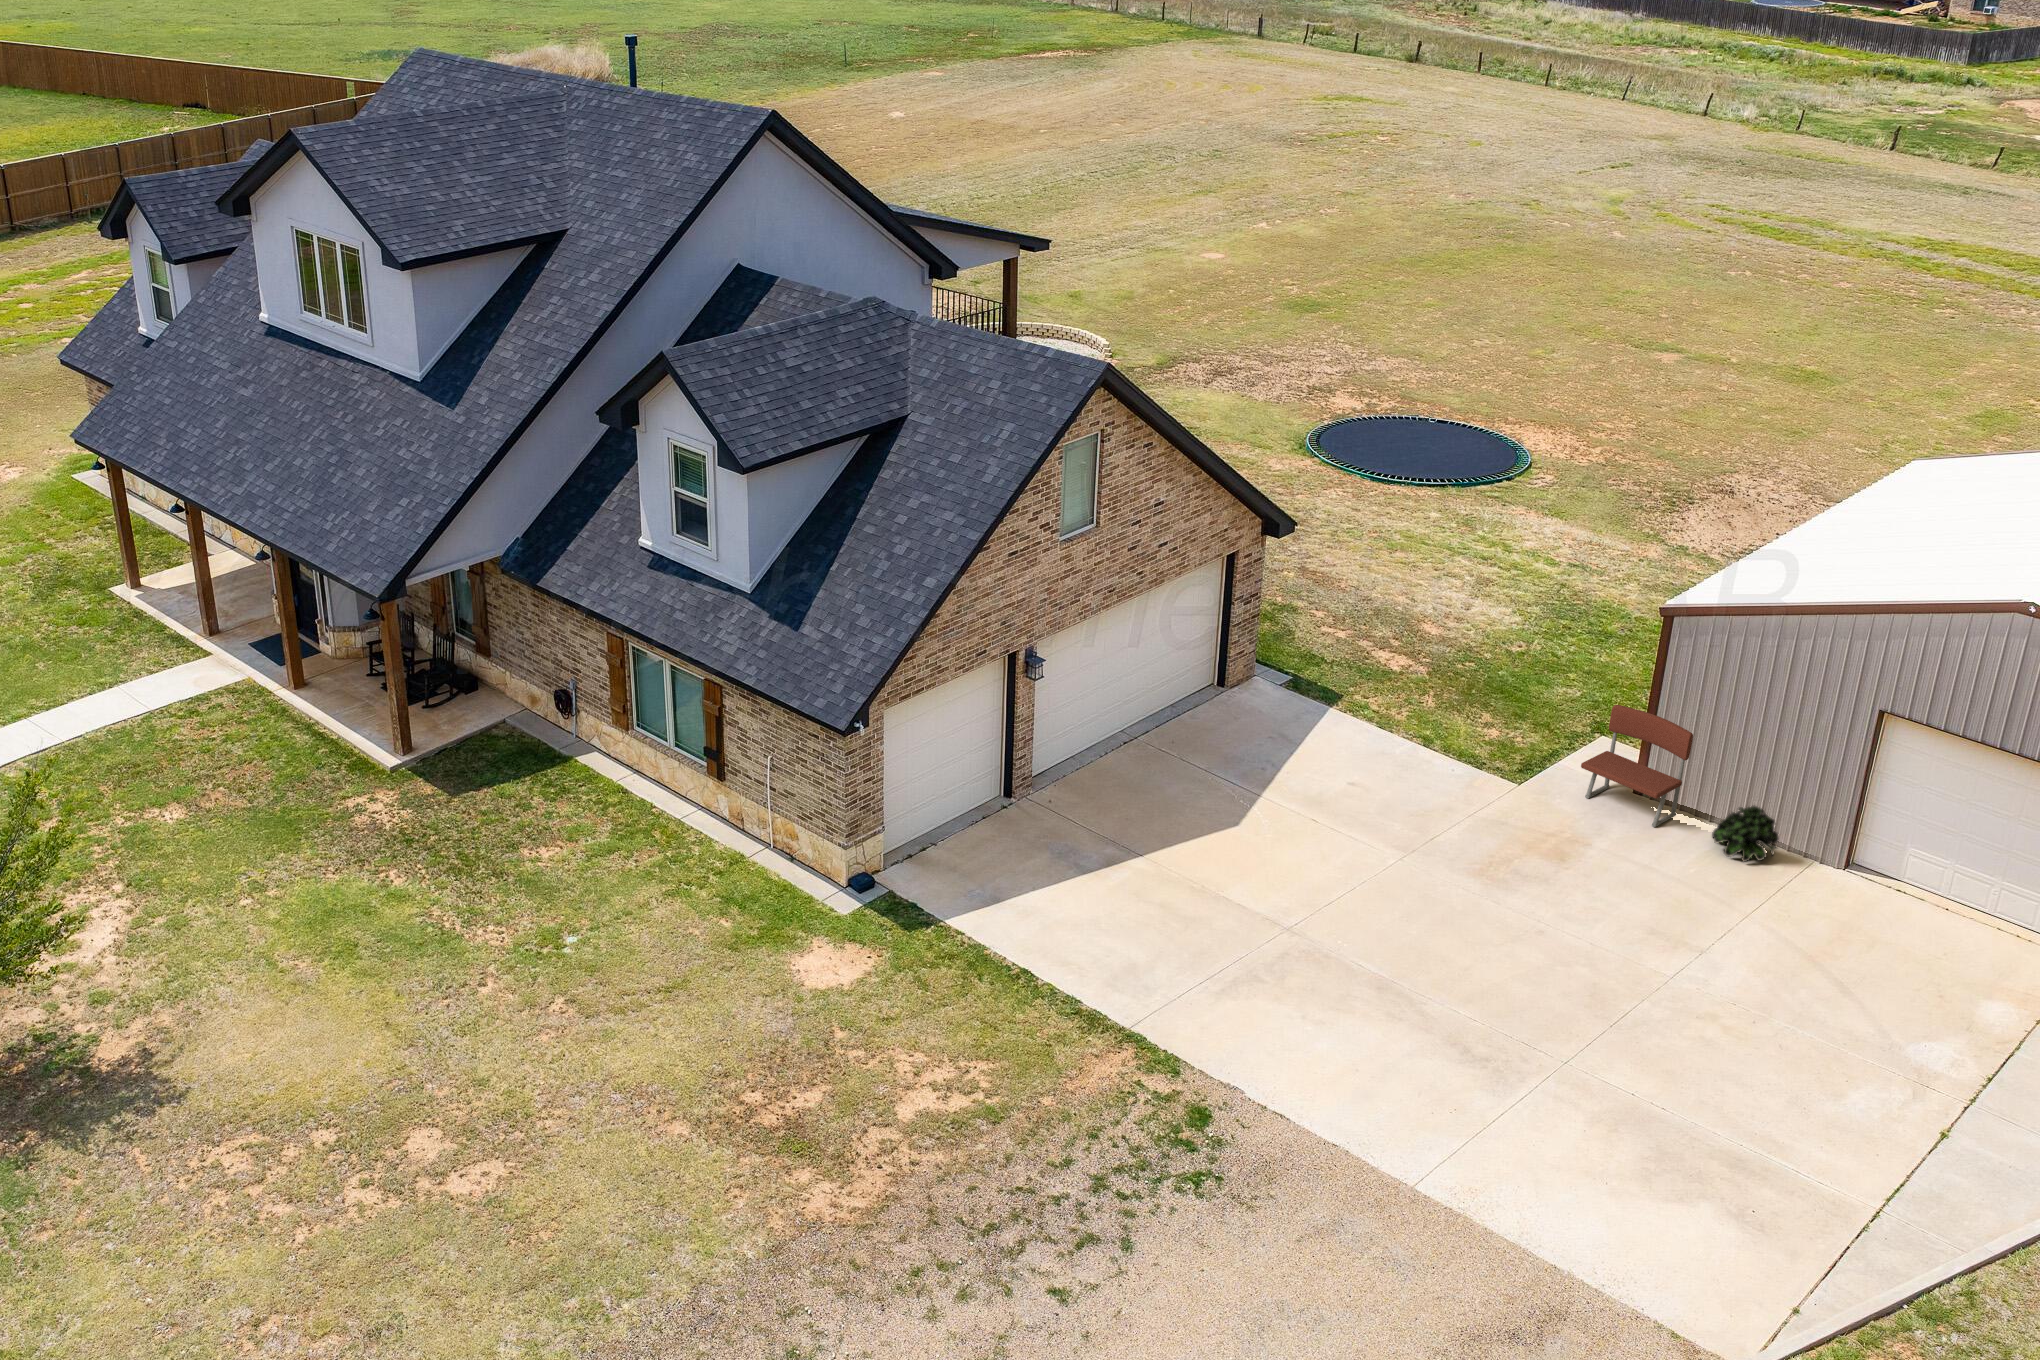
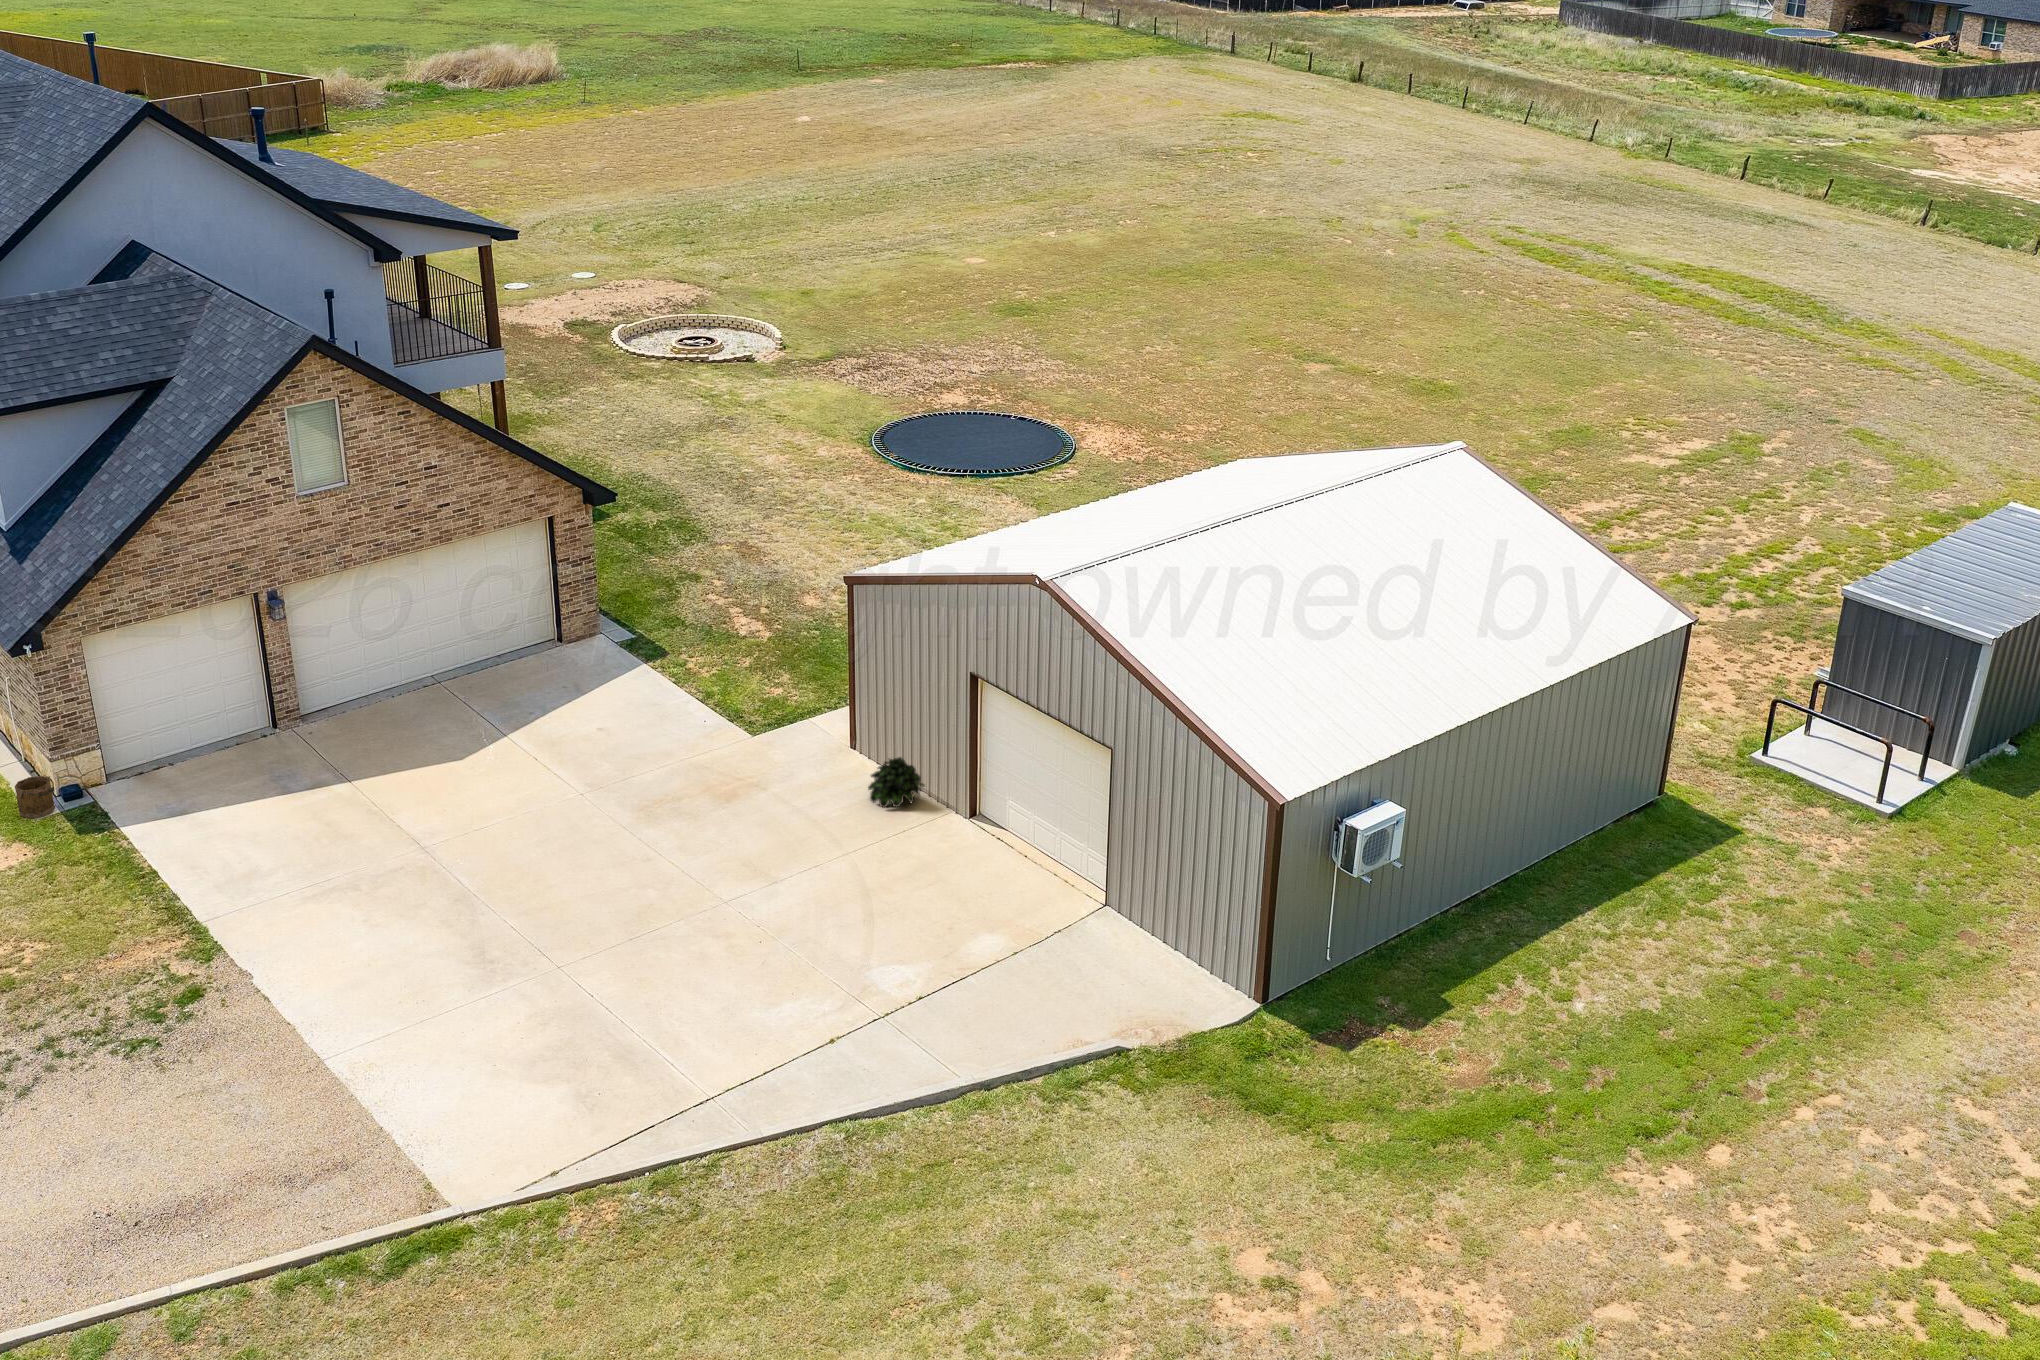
bench: present [1581,705,1693,827] -> none [789,664,866,776]
bucket: none [813,866,855,916] -> present [15,775,55,818]

